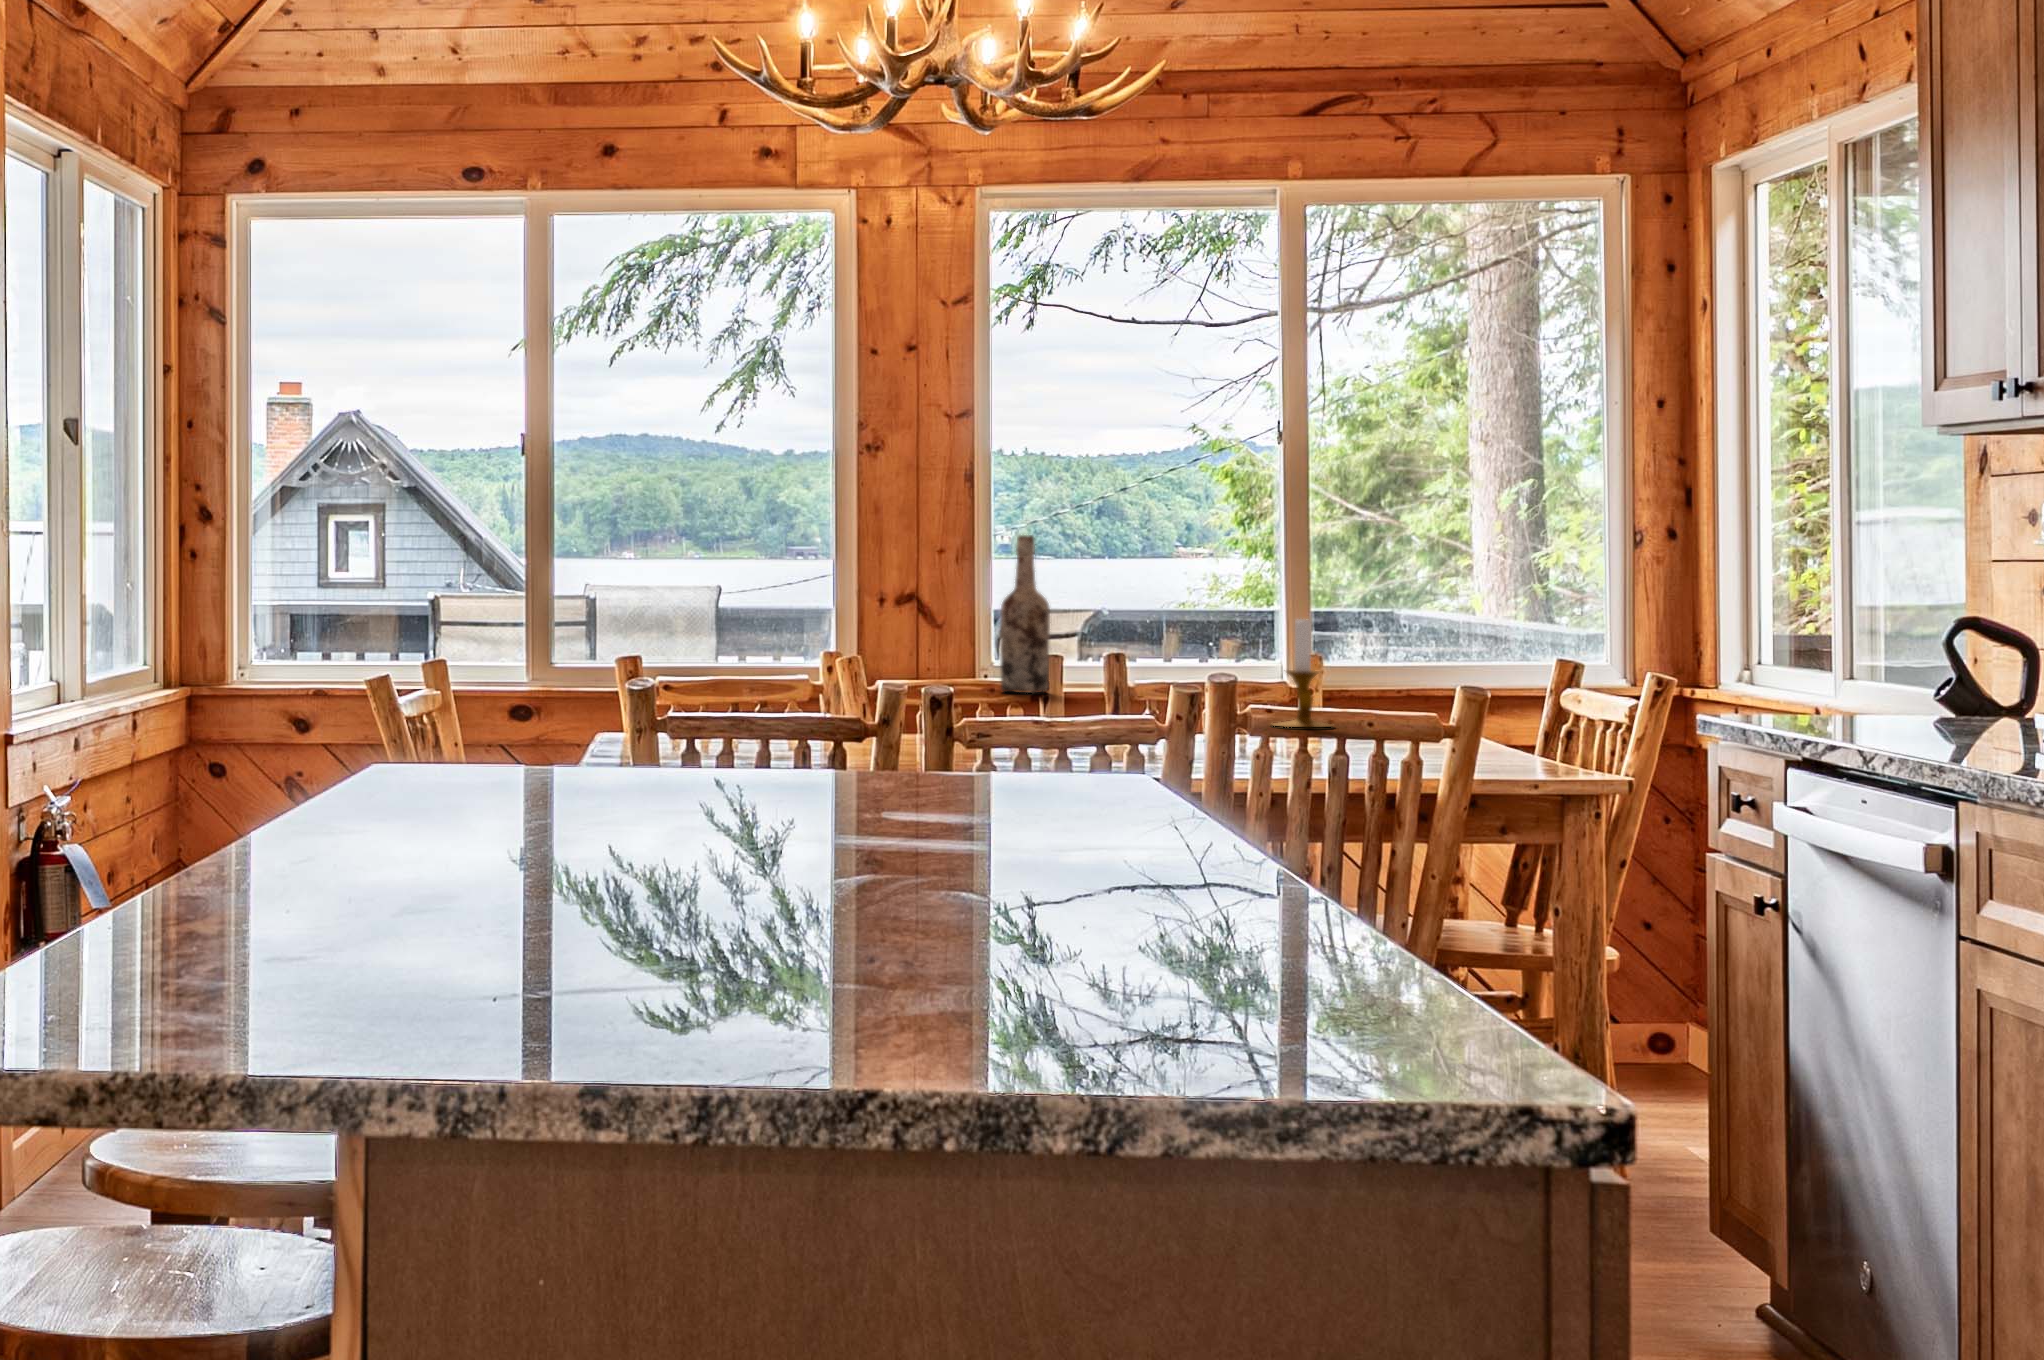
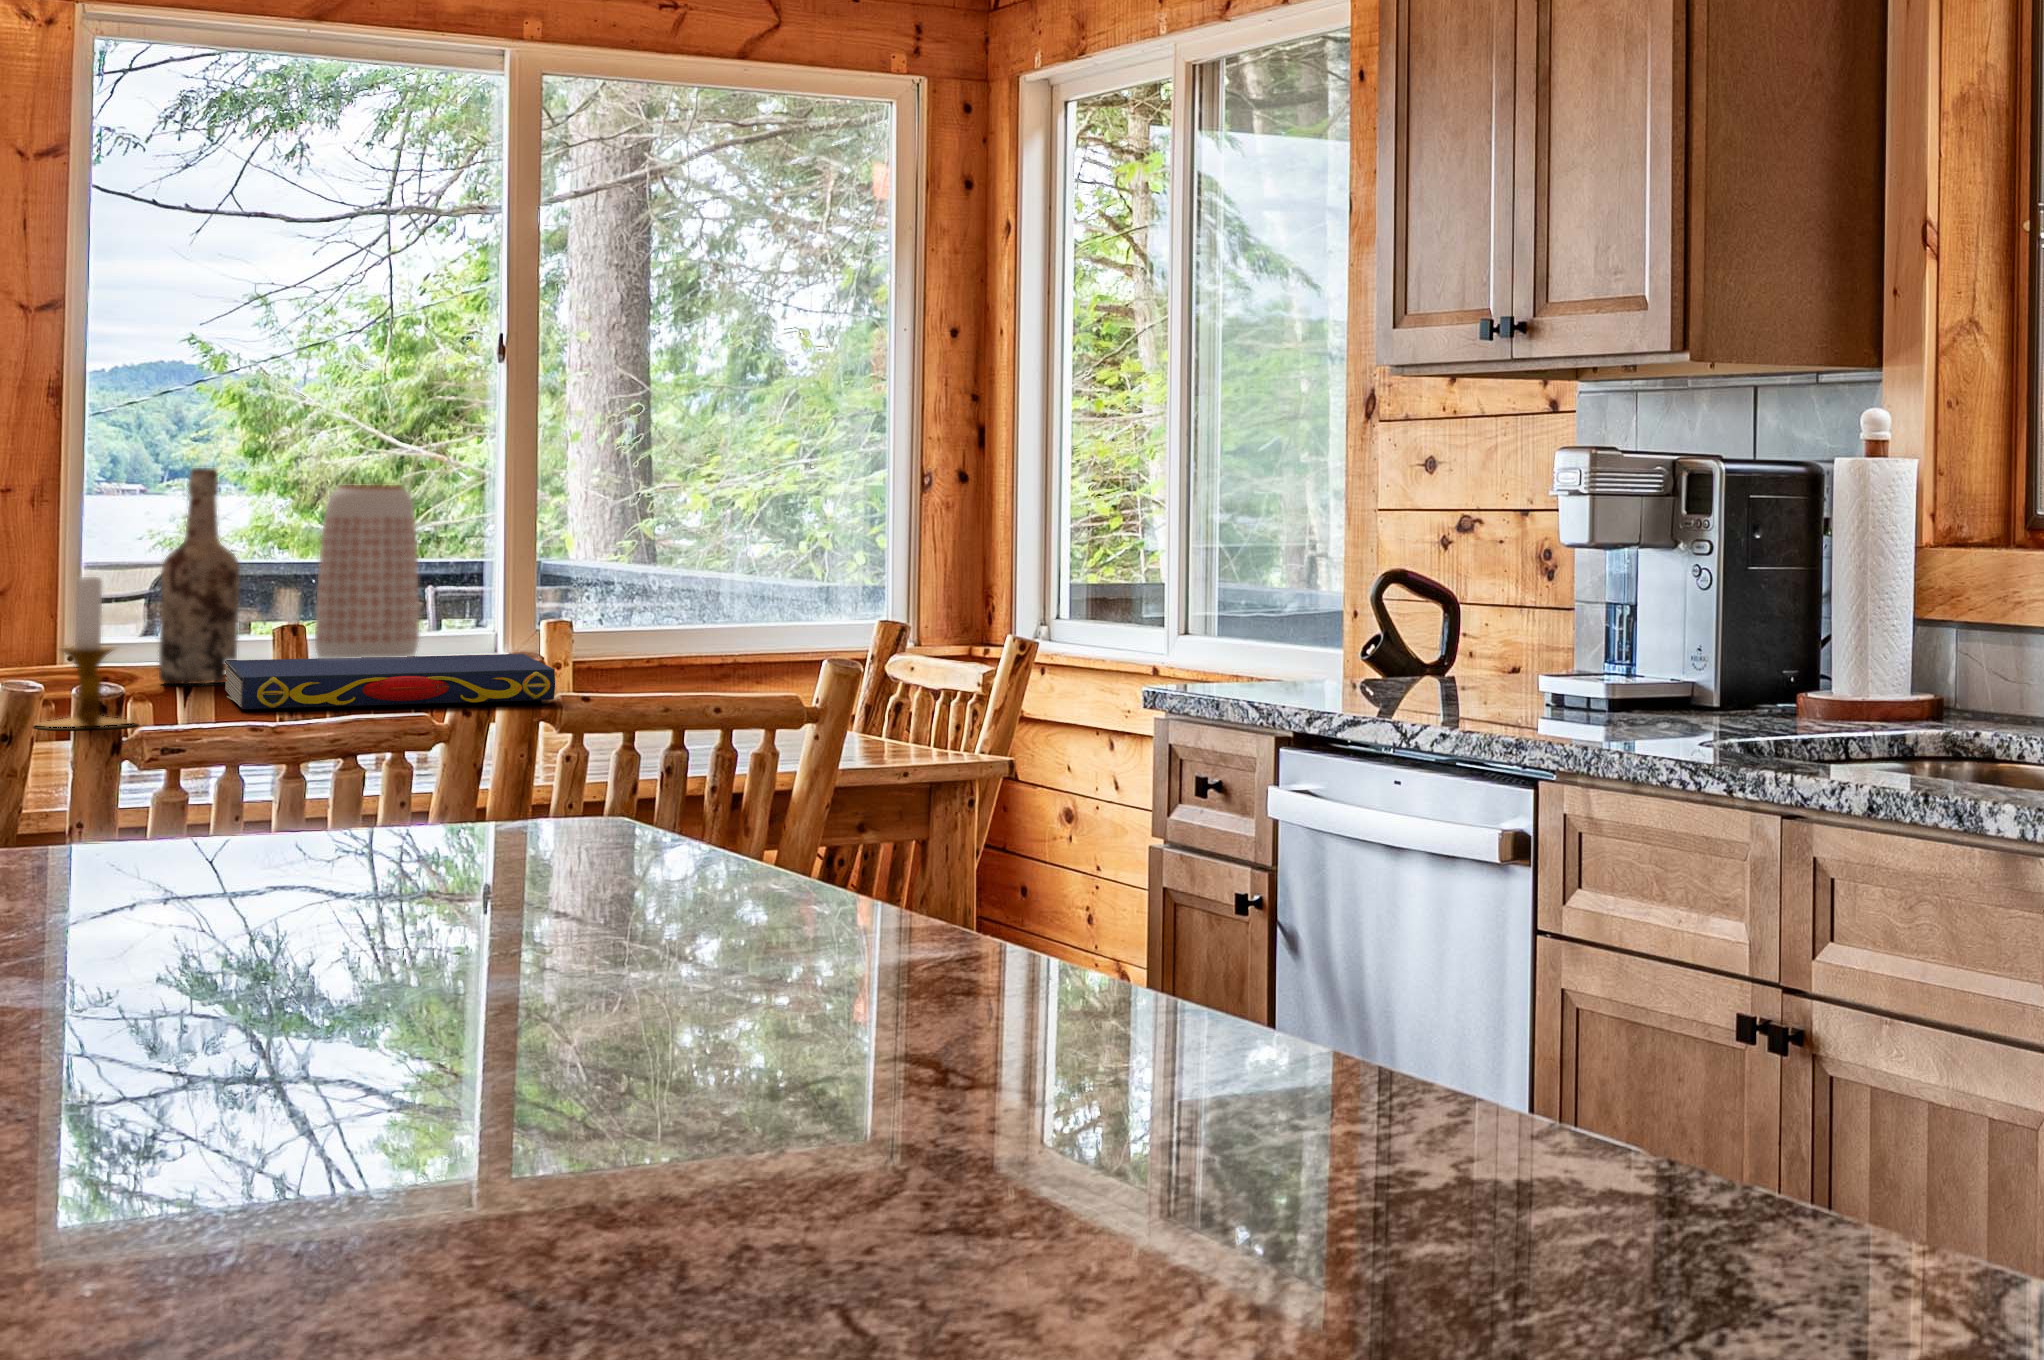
vase: none [1103,547,1172,692] -> present [315,485,419,658]
candlestick: present [1274,619,1331,727] -> present [38,577,136,727]
book: none [1035,676,1246,712] -> present [225,654,555,709]

